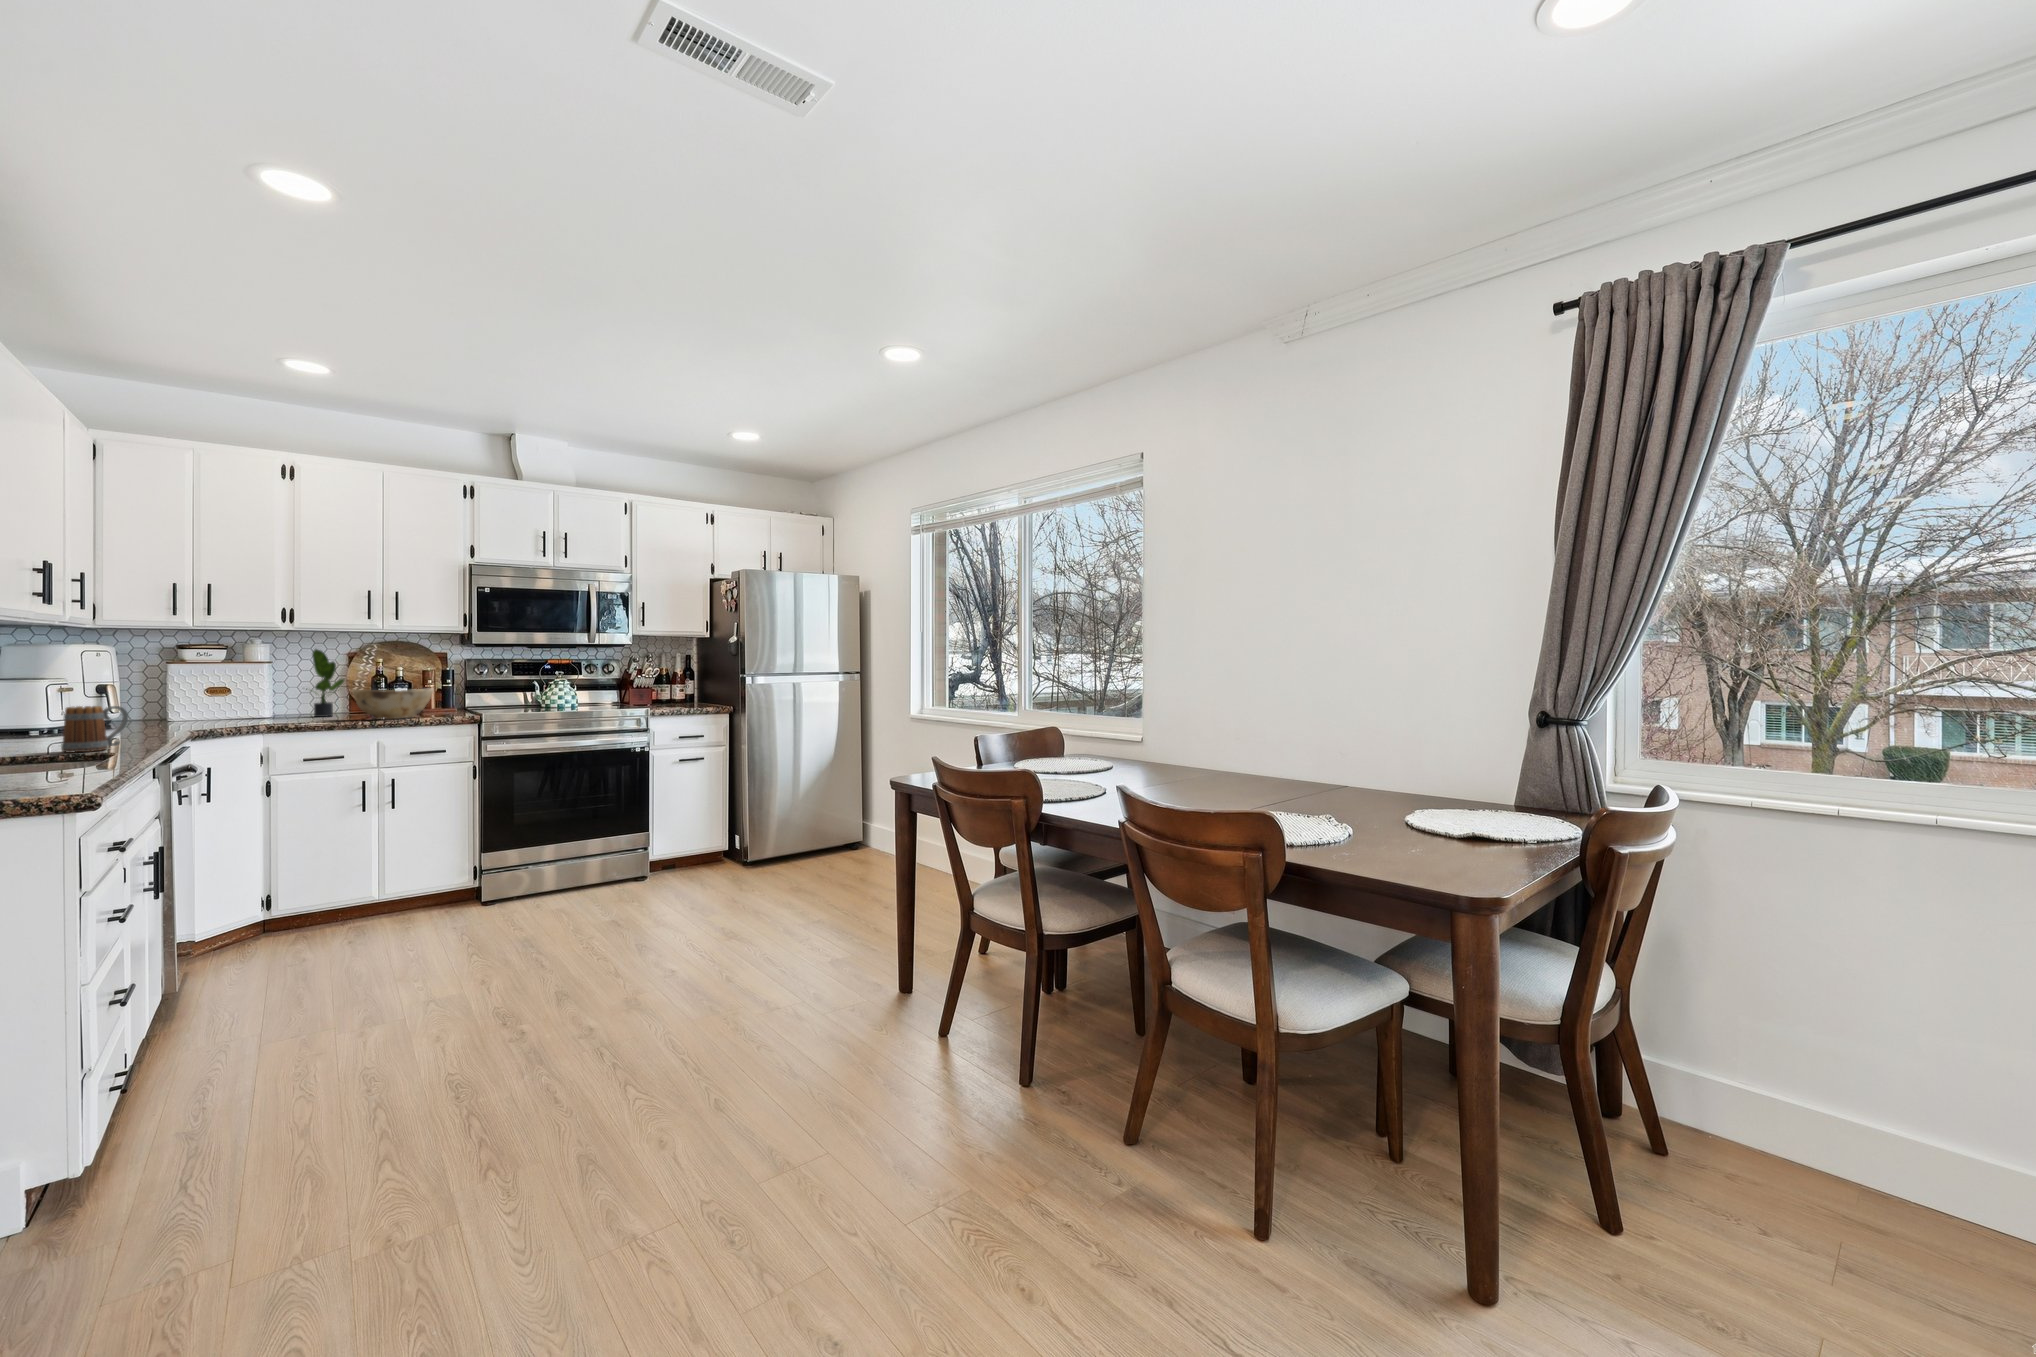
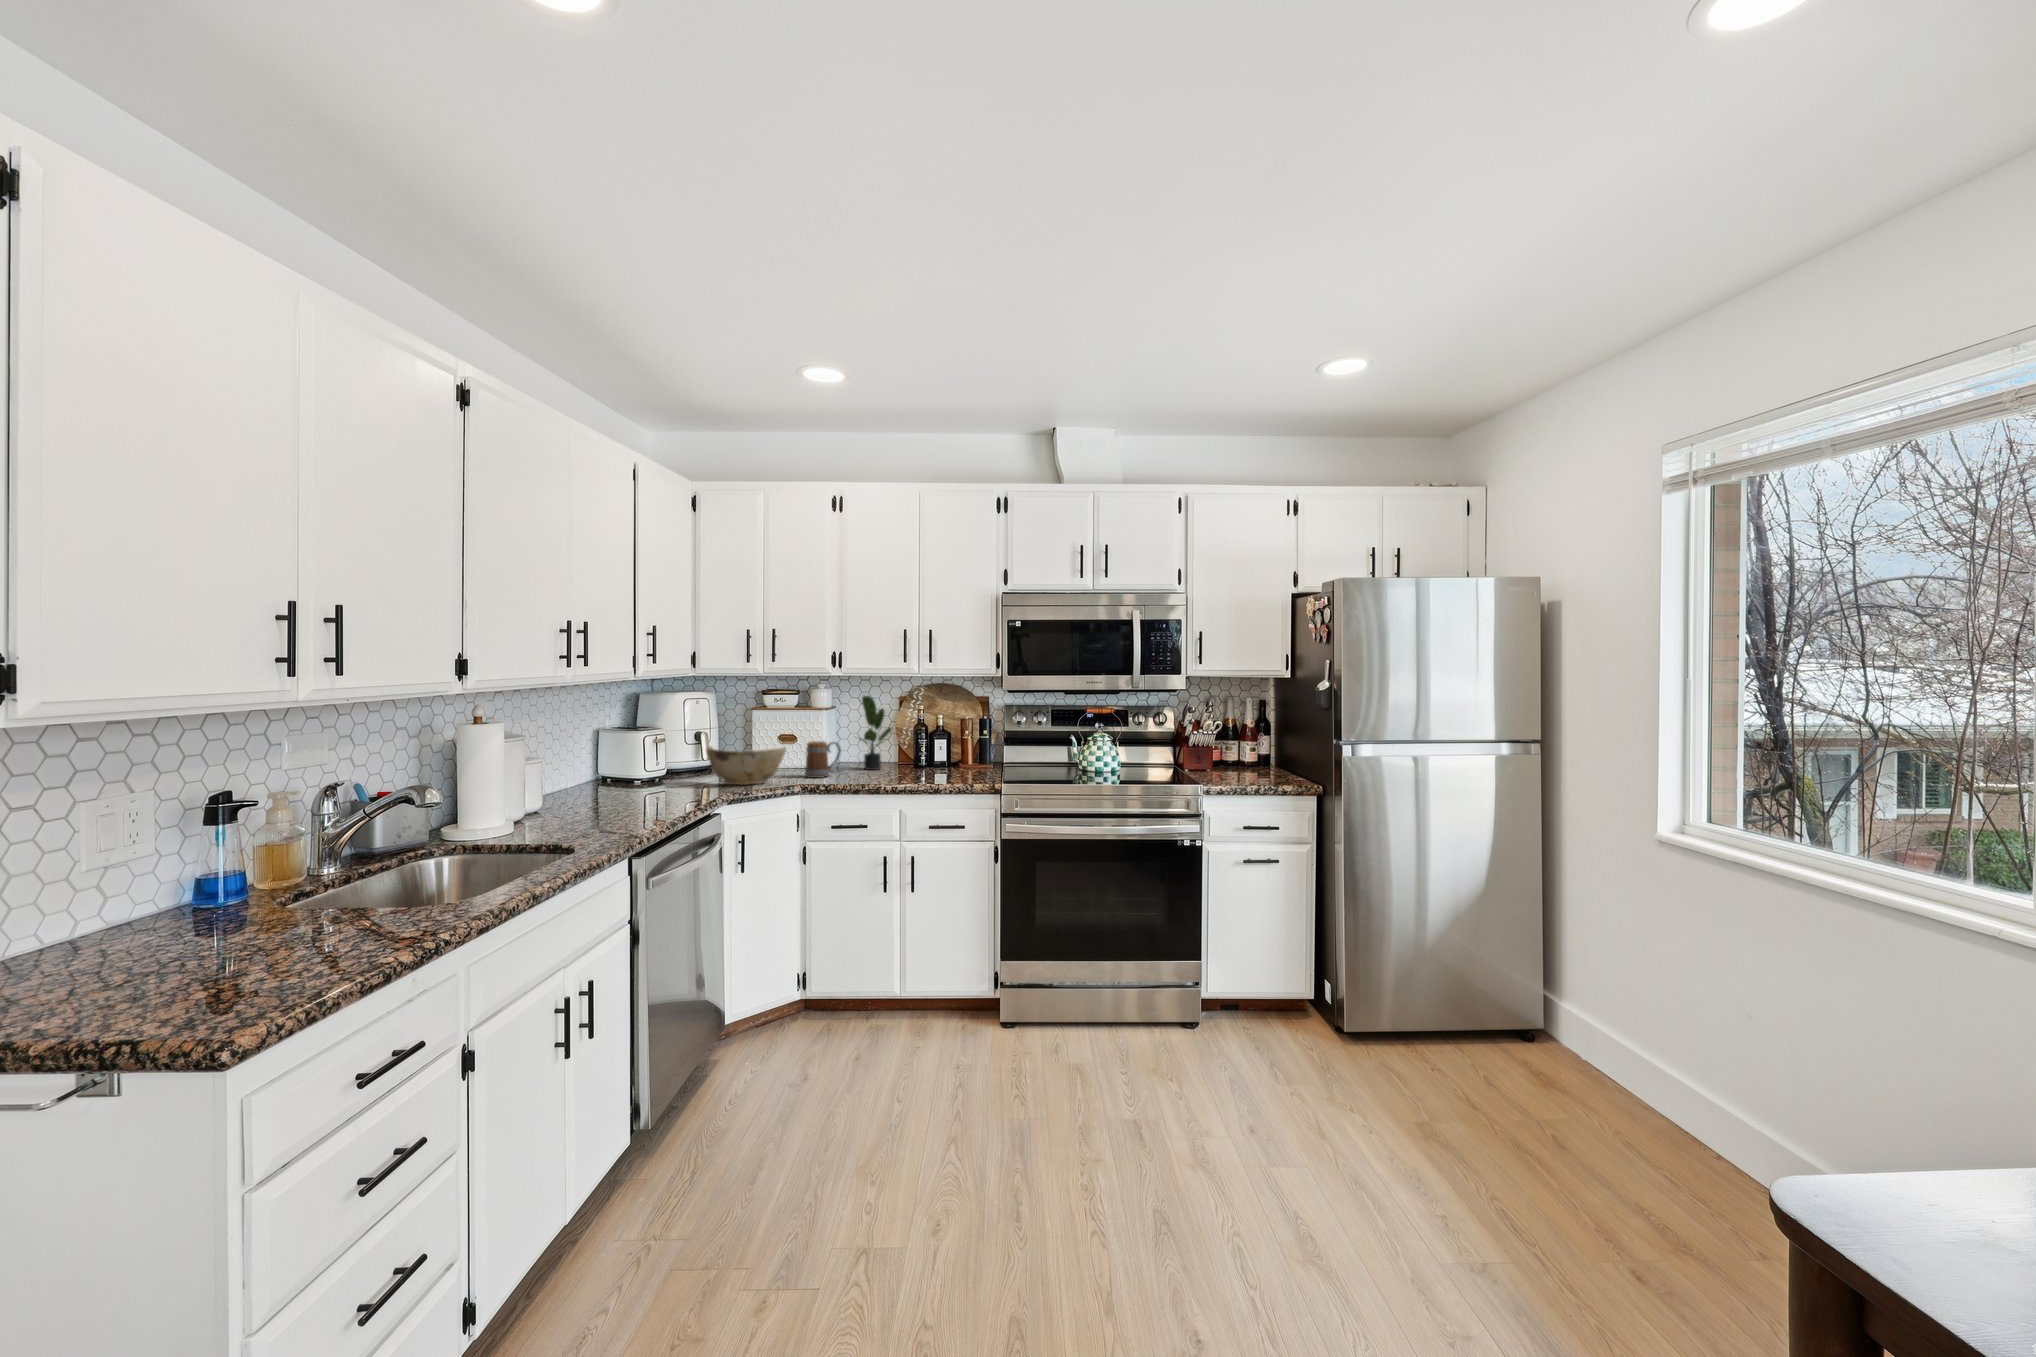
bowl: present [352,688,434,719] -> present [706,746,786,785]
mug: present [61,706,128,753] -> present [805,741,841,778]

